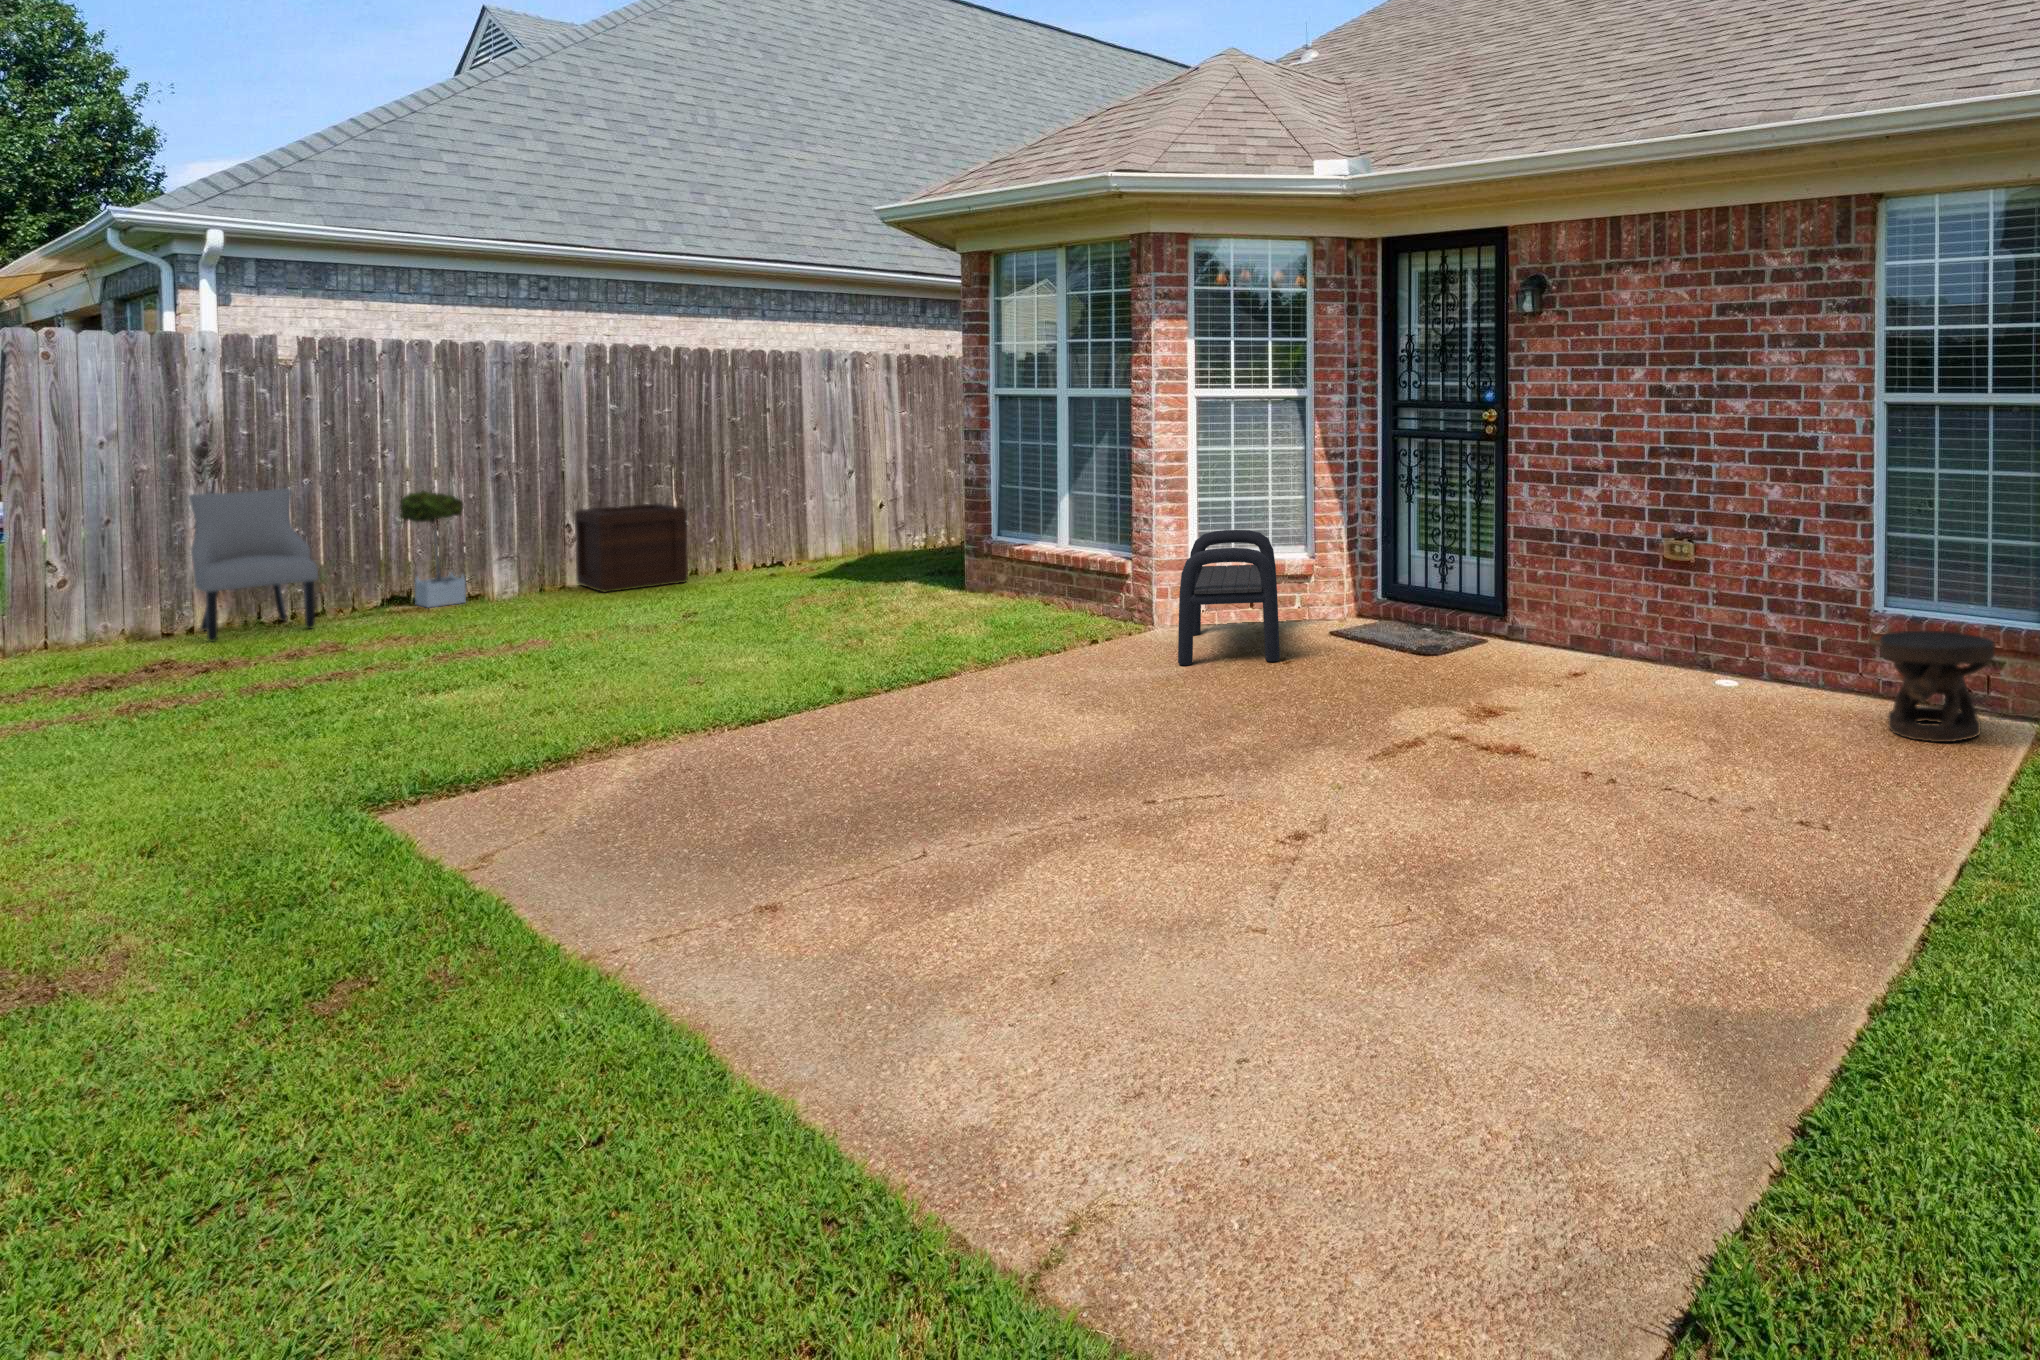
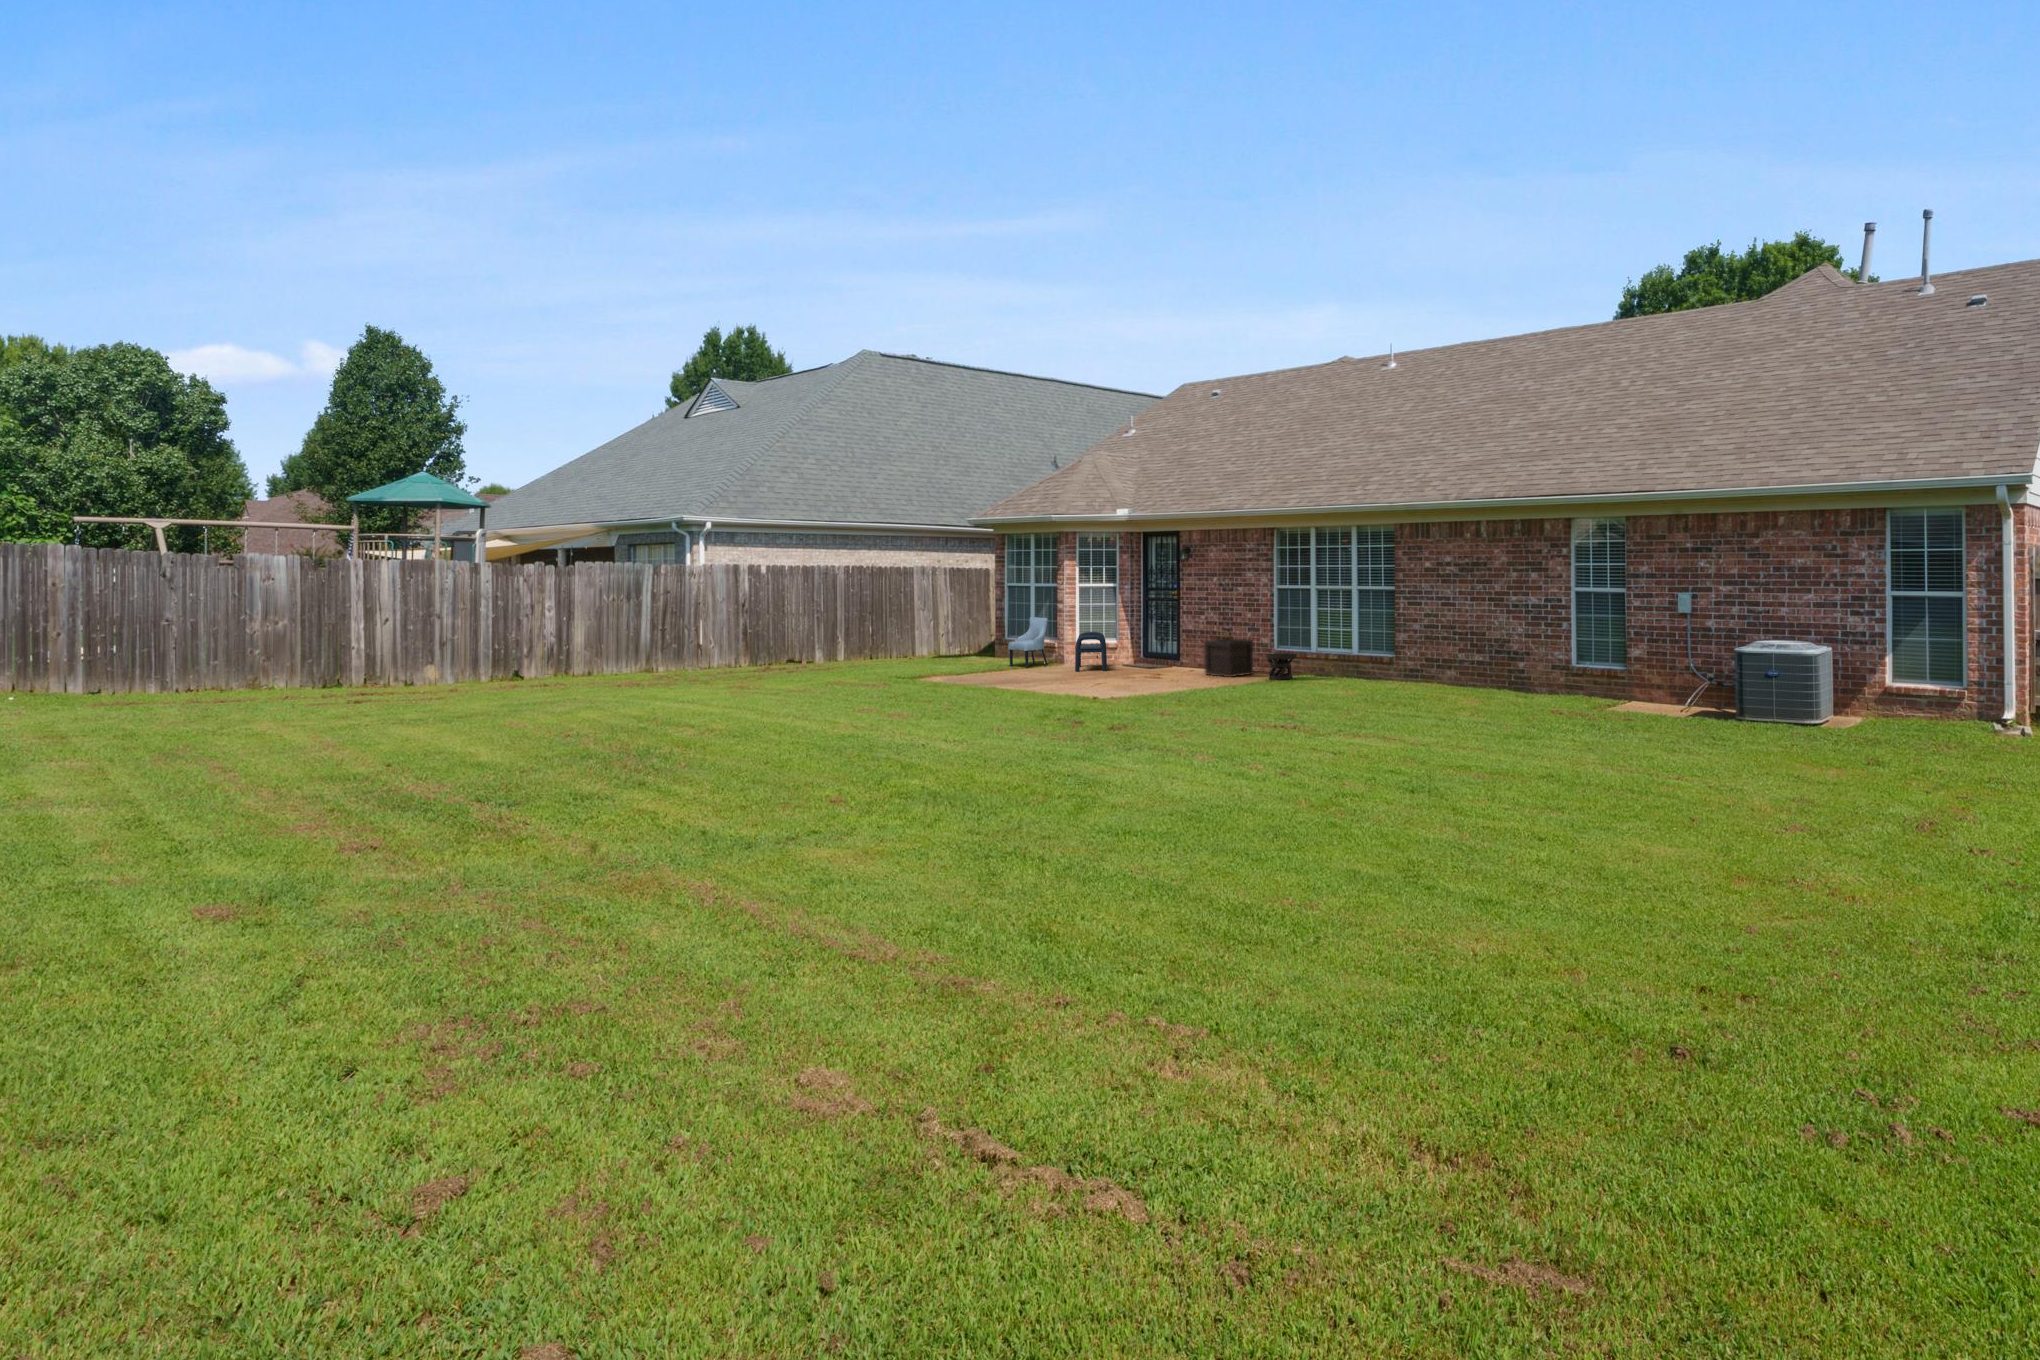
chair: present [189,488,318,642] -> present [1008,617,1048,668]
potted tree: present [400,491,466,608] -> none [792,620,812,663]
wooden crate: present [575,503,688,592] -> present [1204,639,1253,677]

